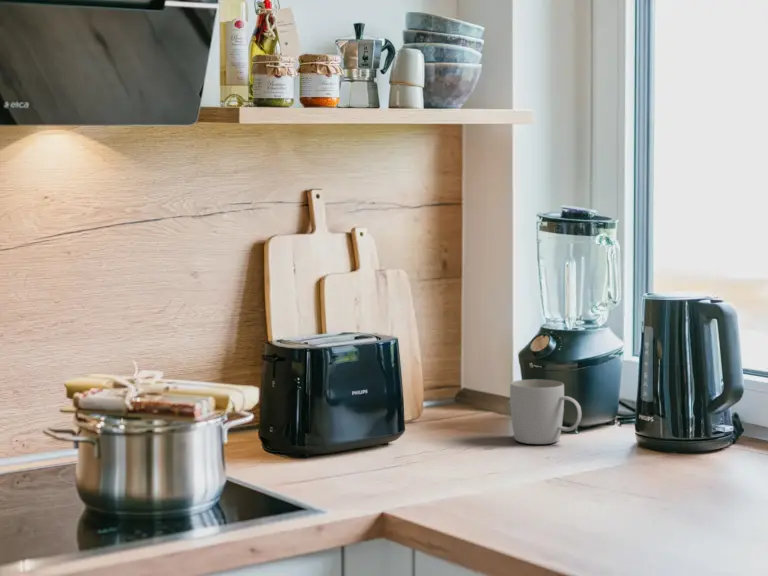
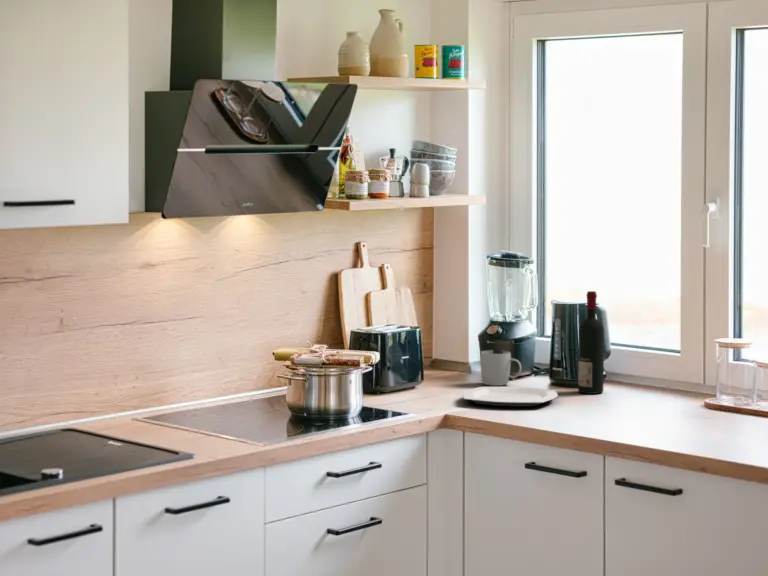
wine bottle: none [677,276,728,471] -> present [578,291,604,394]
plate: none [435,450,626,501] -> present [463,387,557,406]

